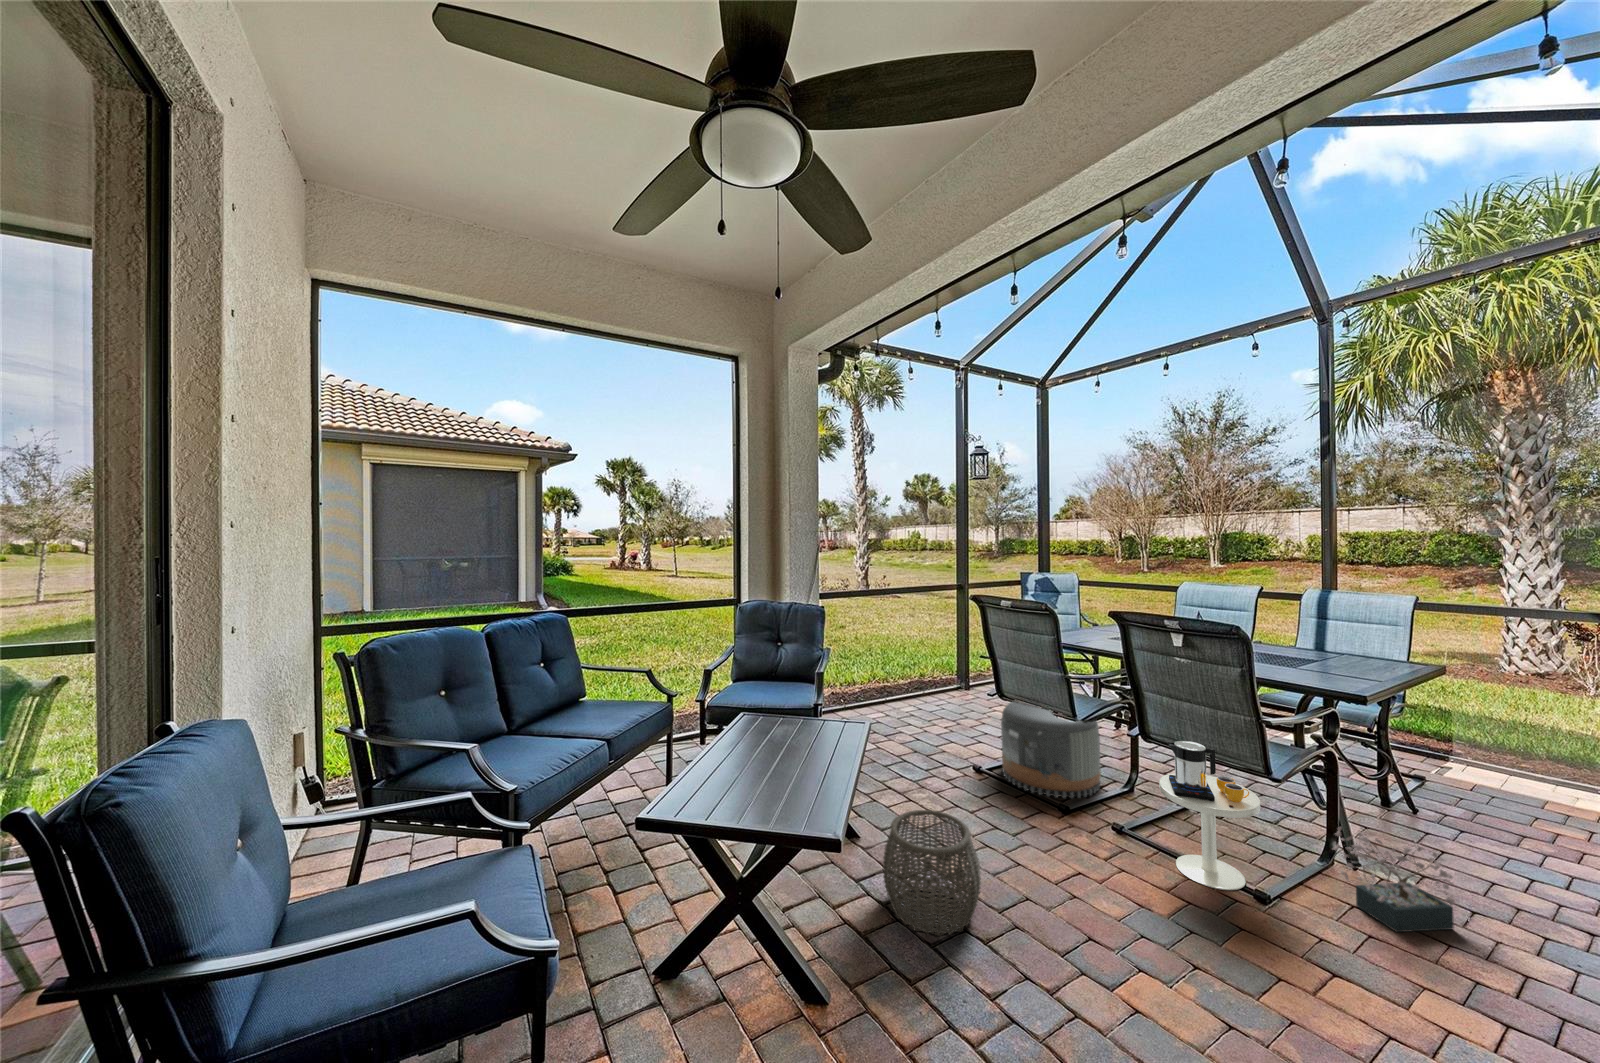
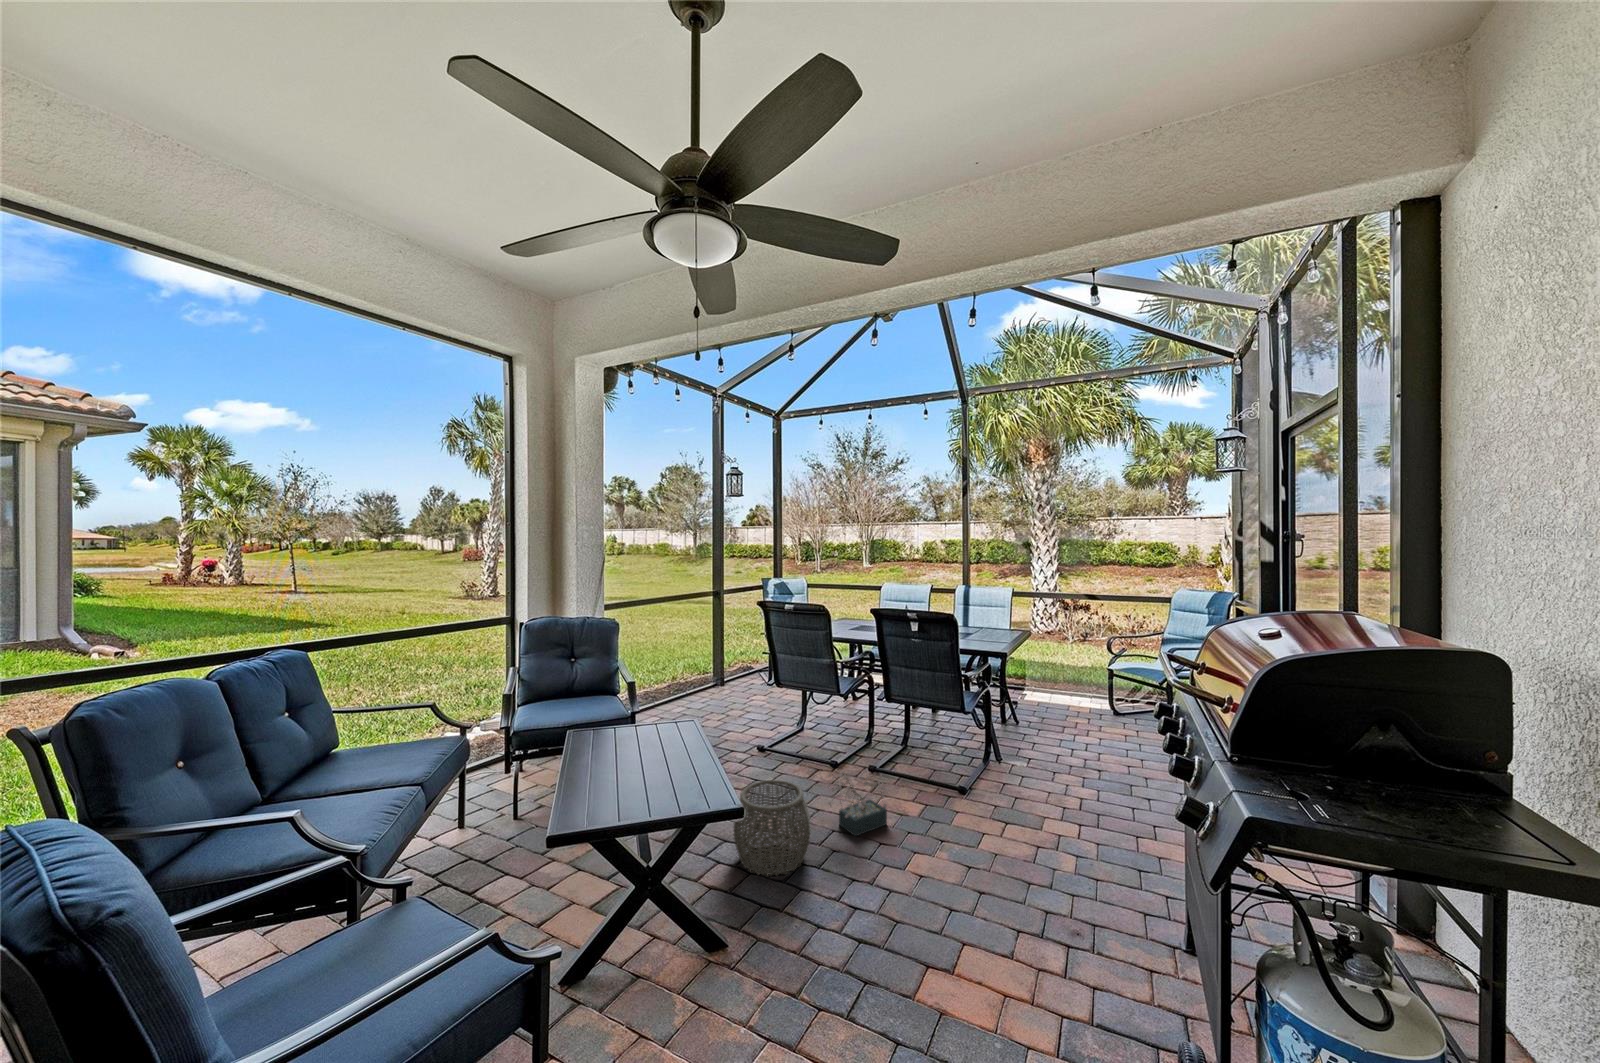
pouf: present [1001,702,1101,798] -> none [778,682,851,760]
side table: present [1159,741,1260,890] -> none [903,696,960,793]
decorative plant: present [1333,827,1454,932] -> present [827,772,889,836]

